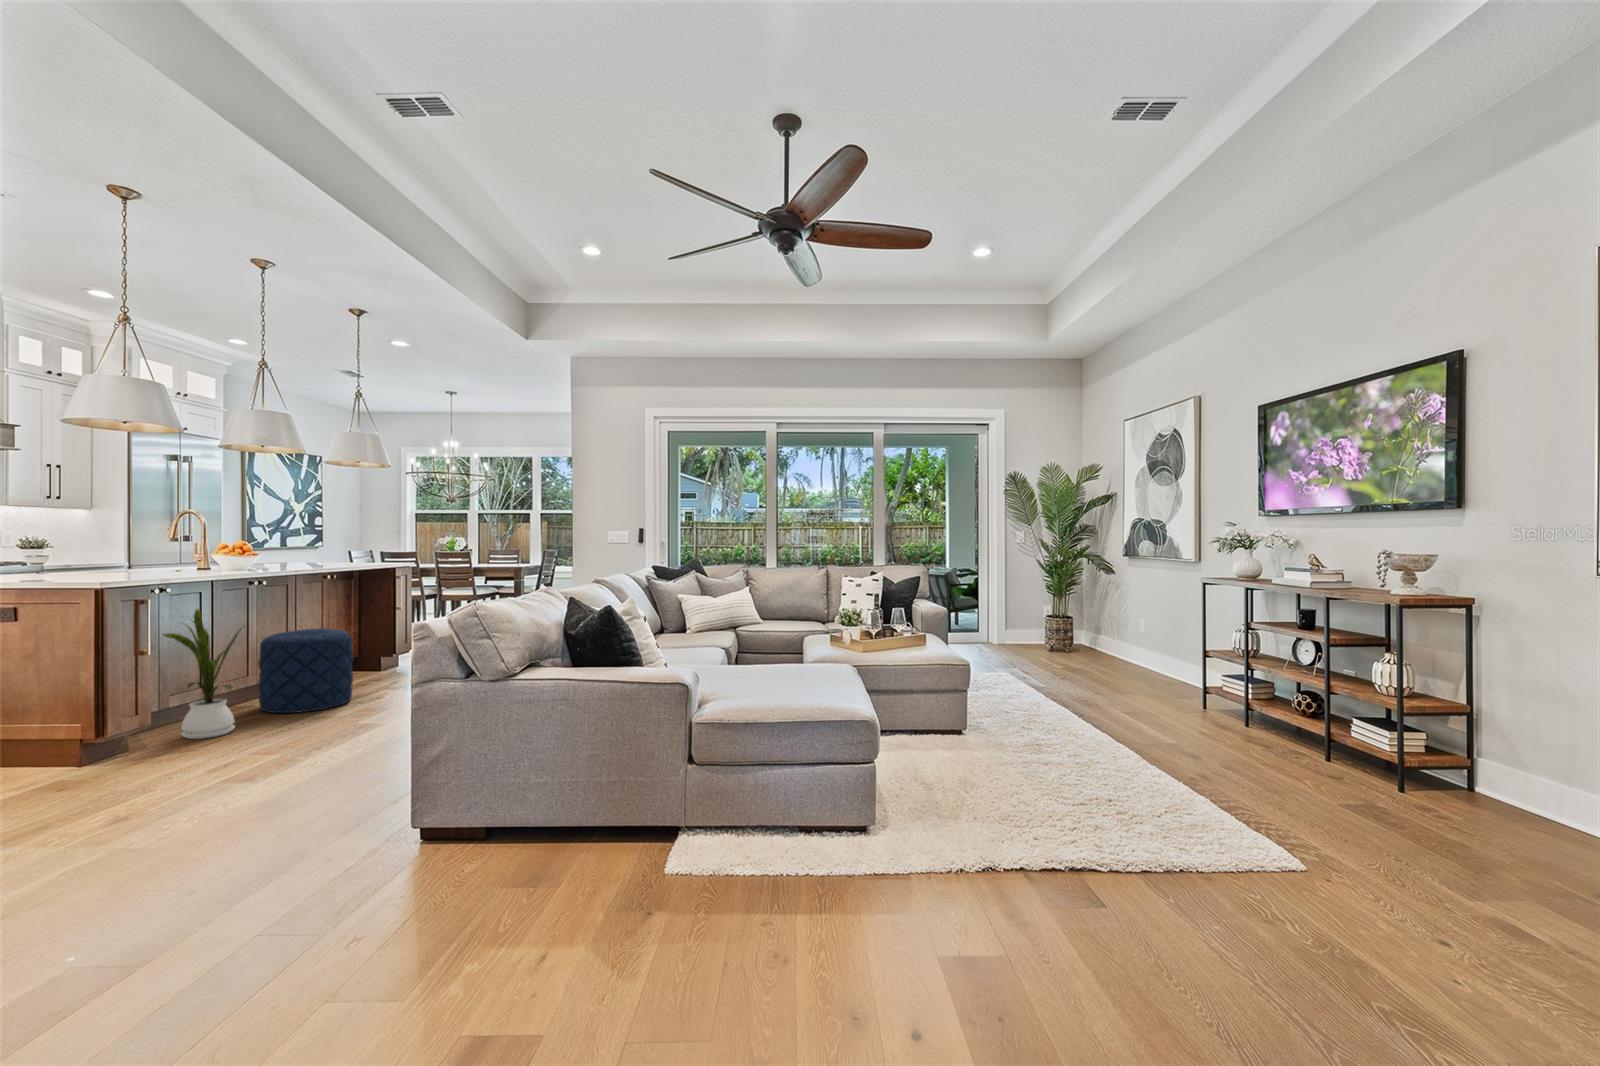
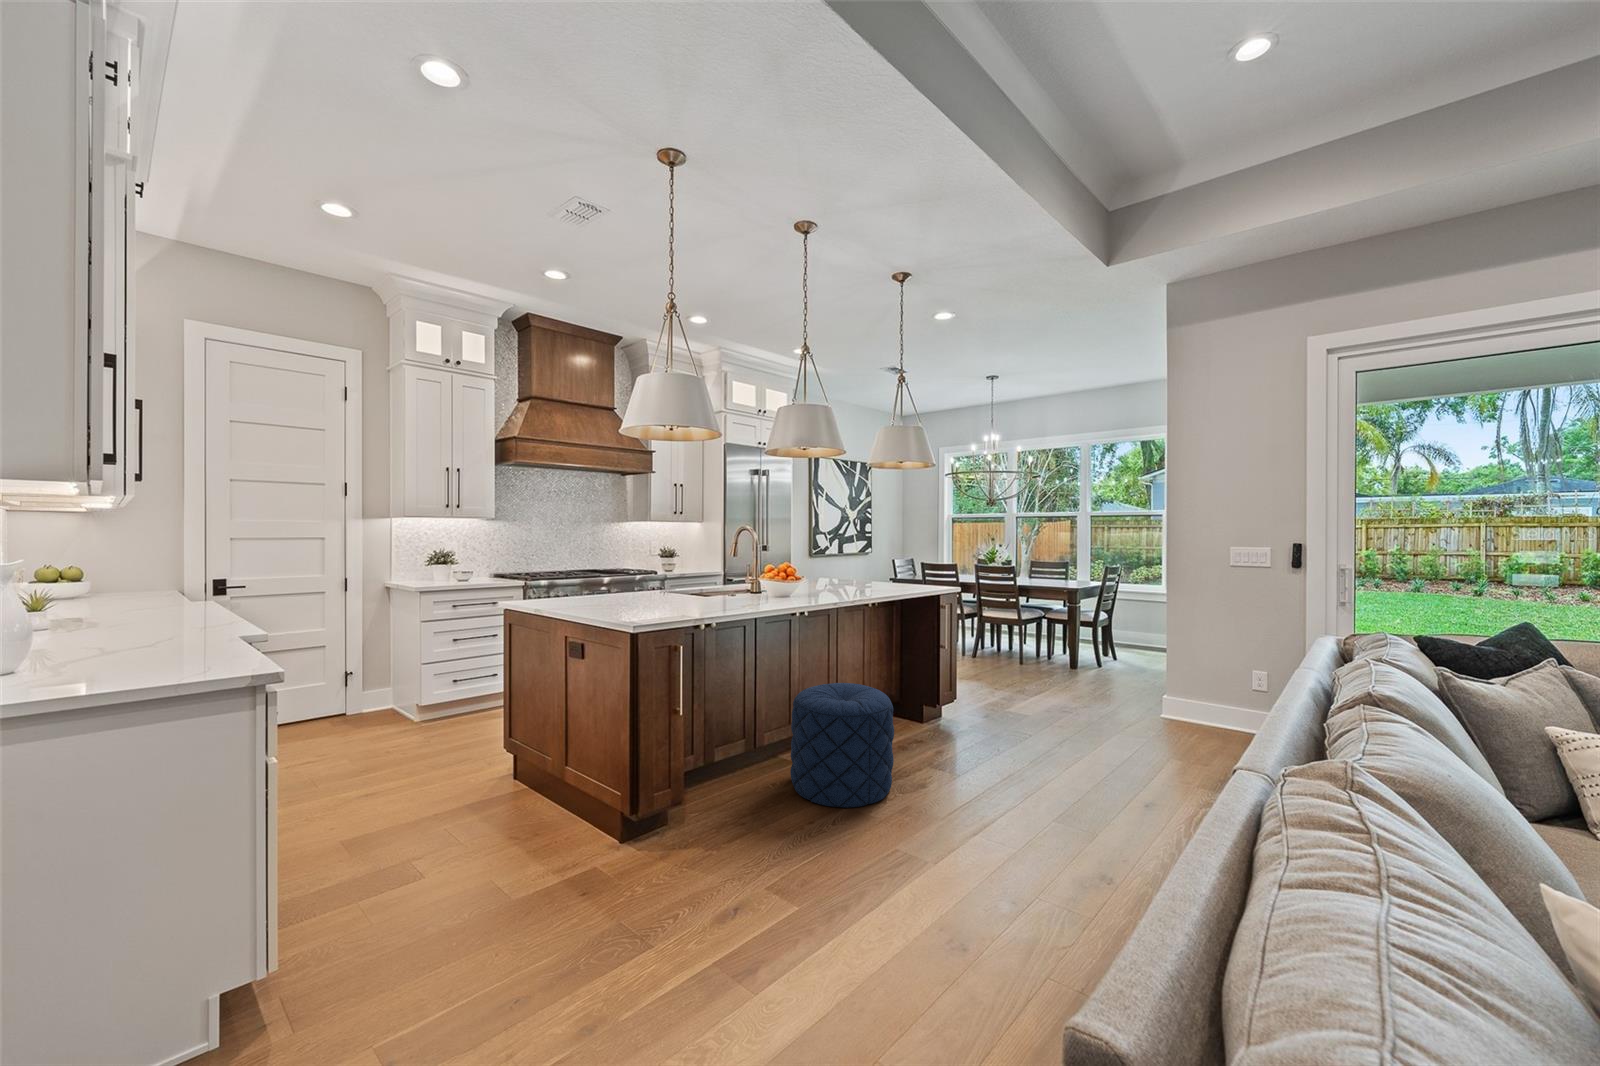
house plant: present [163,609,242,739] -> none [672,679,771,847]

